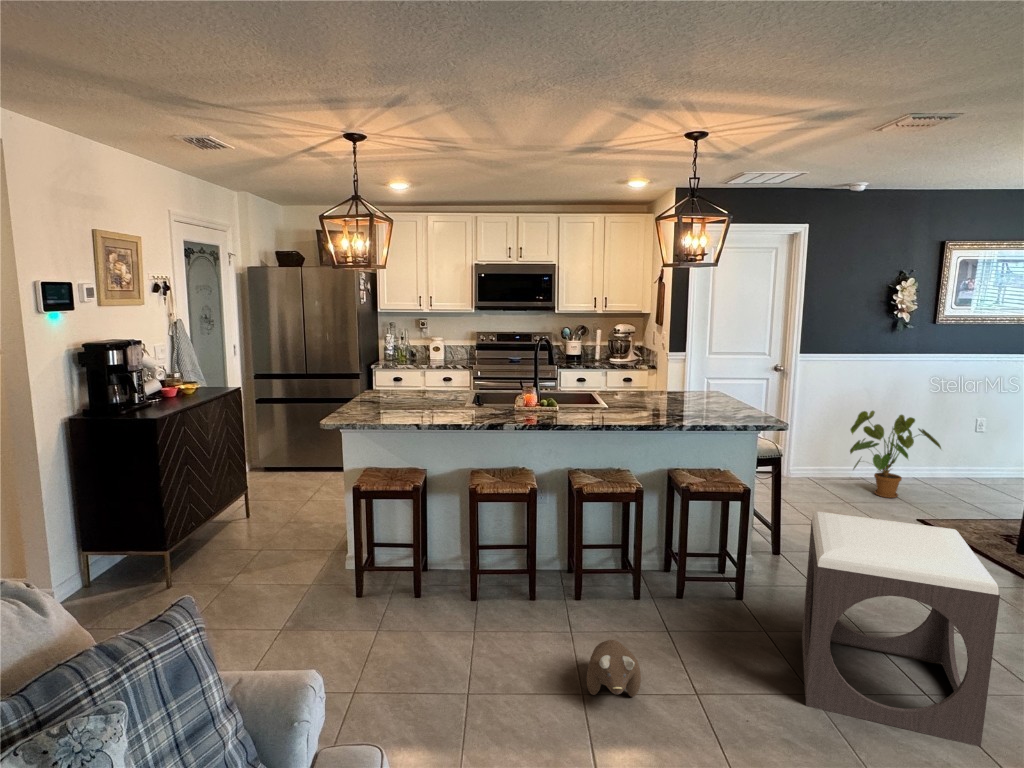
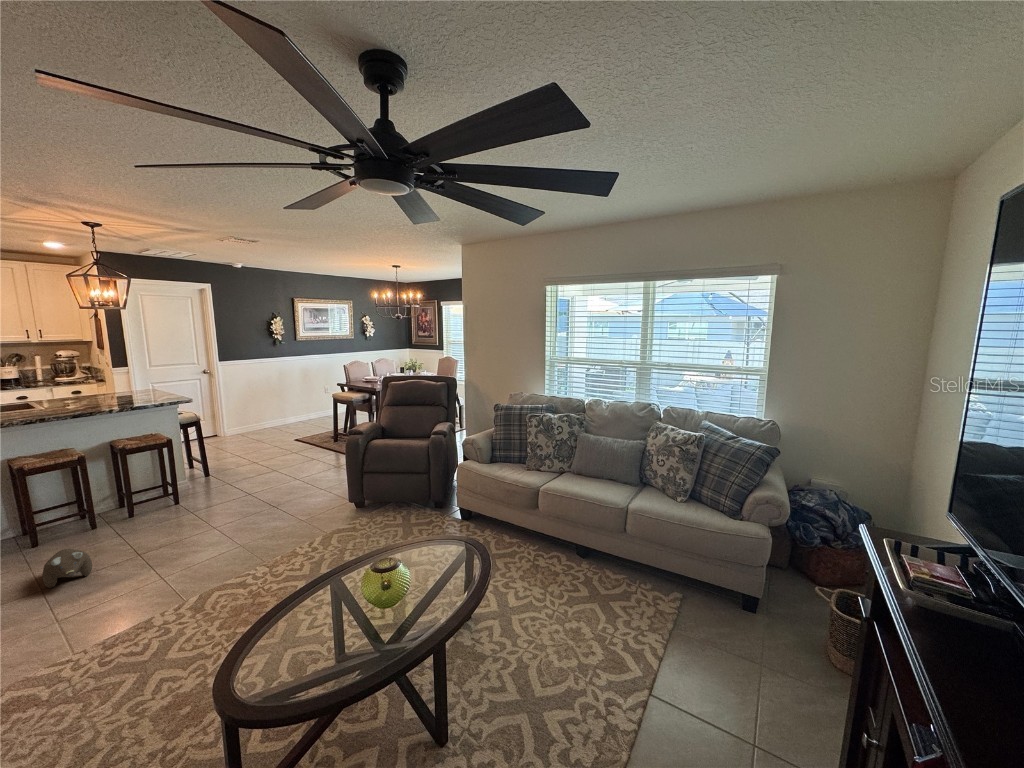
house plant: present [850,411,941,498] -> none [258,389,308,433]
footstool: present [802,512,1000,746] -> none [203,433,293,535]

